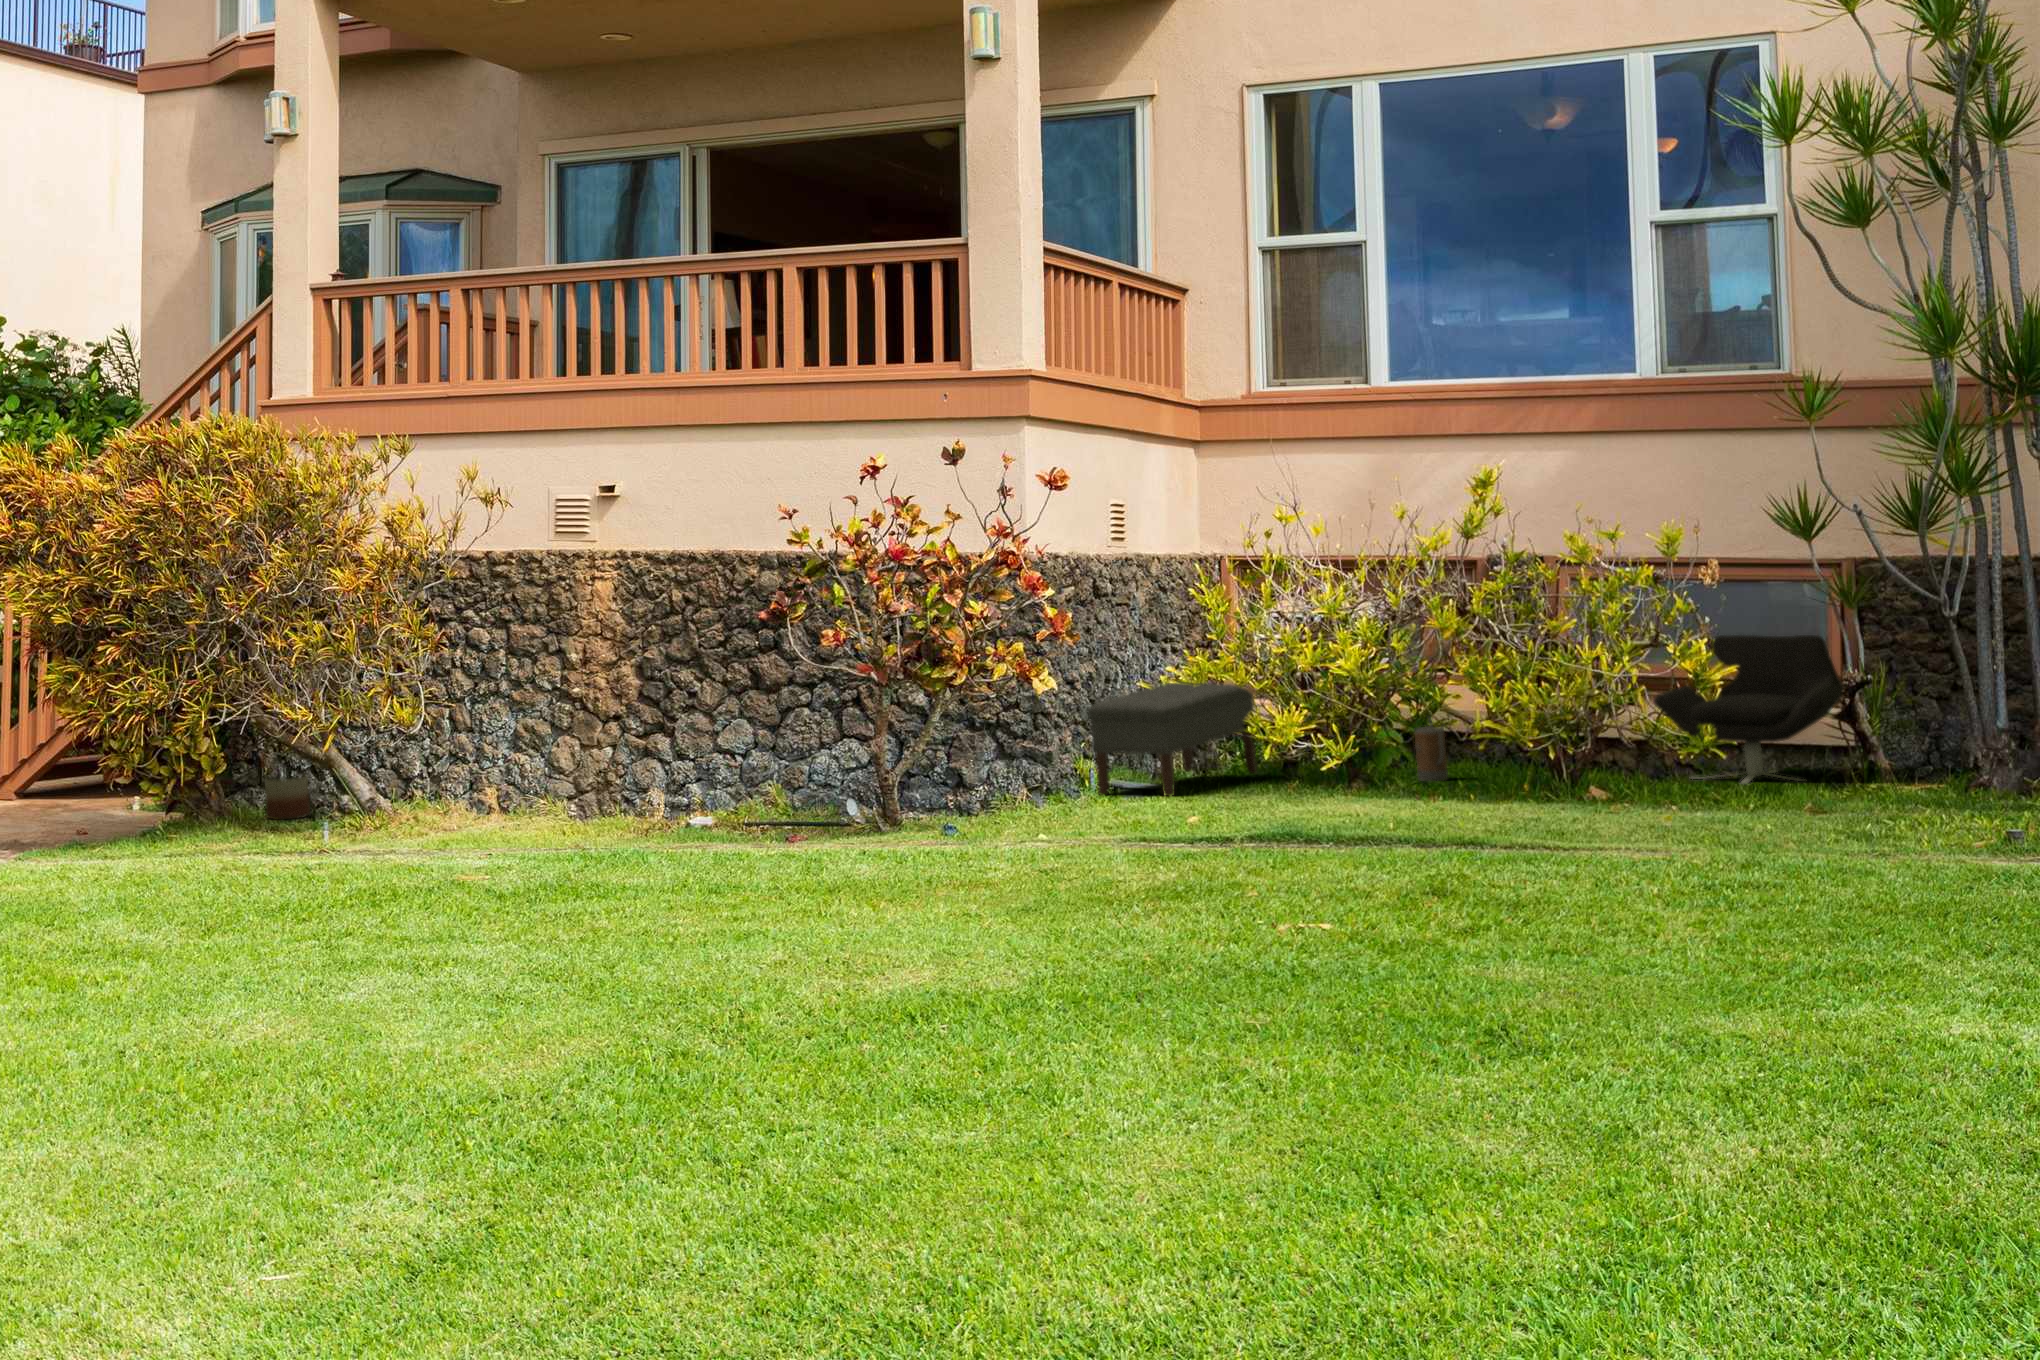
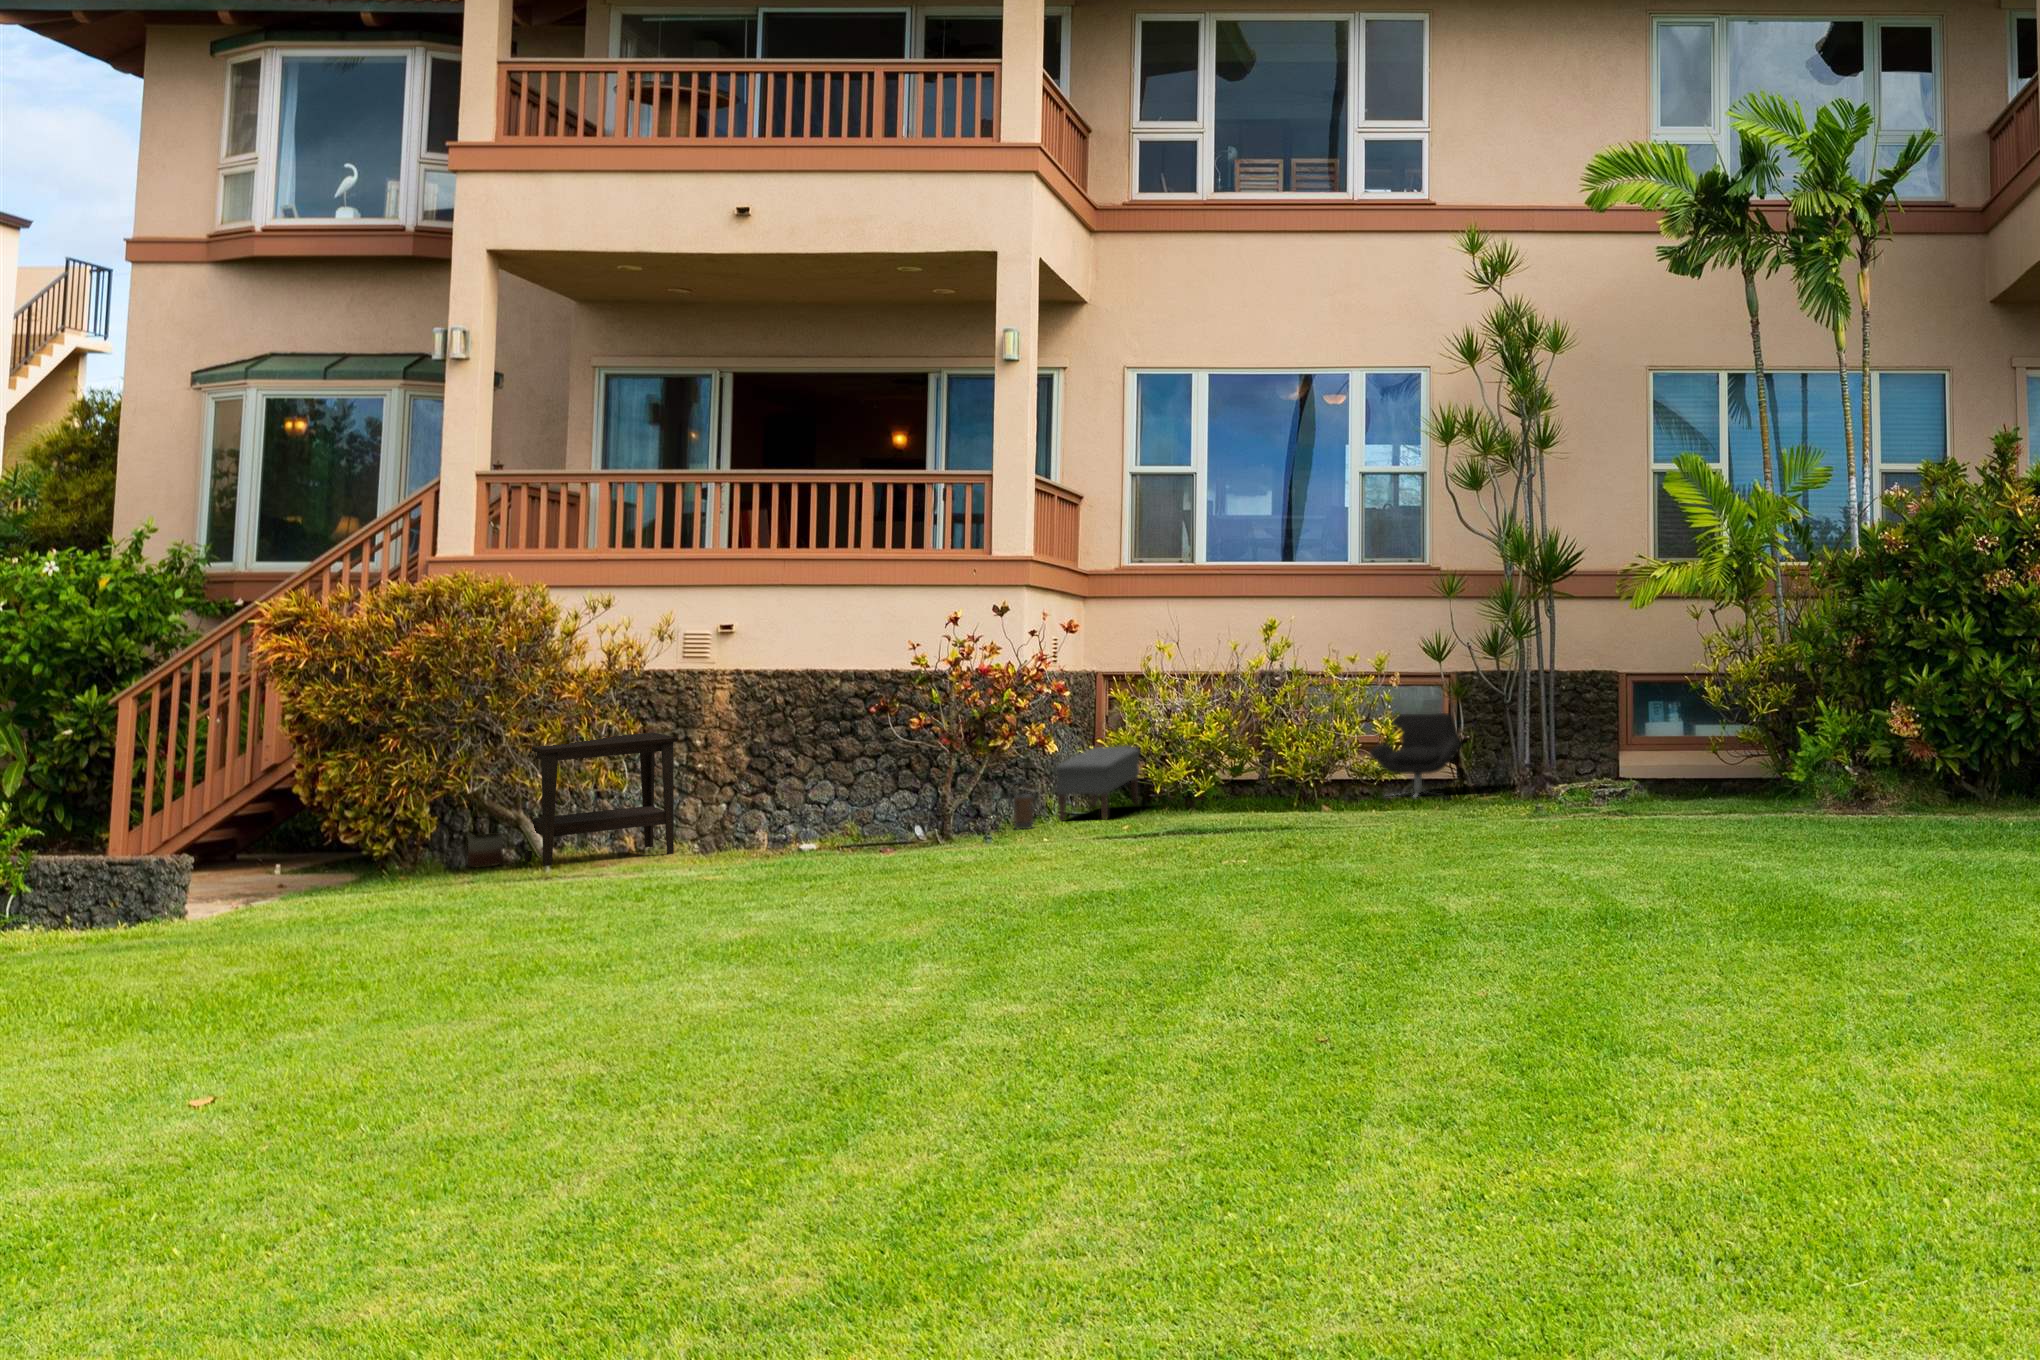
side table: none [326,641,517,828] -> present [525,733,677,866]
watering can: present [1415,718,1448,781] -> present [1010,792,1035,829]

